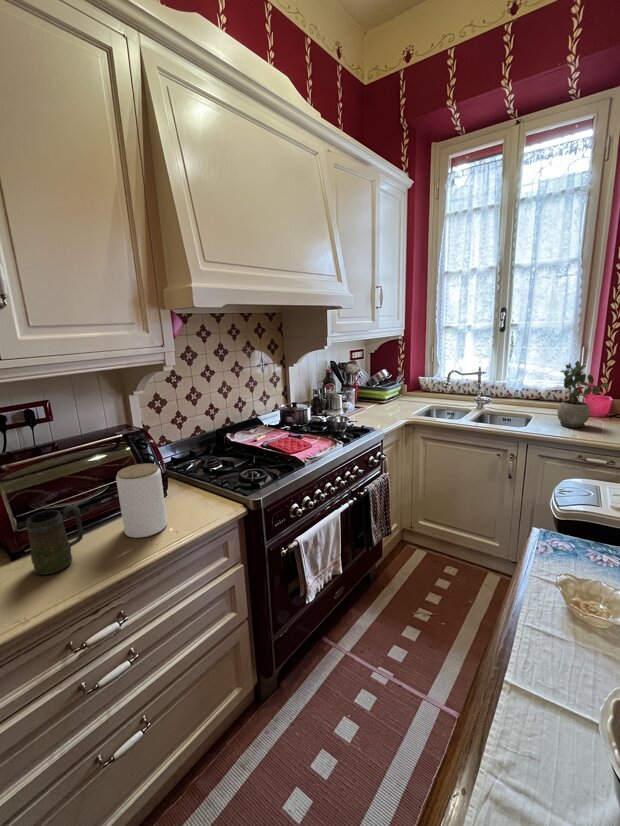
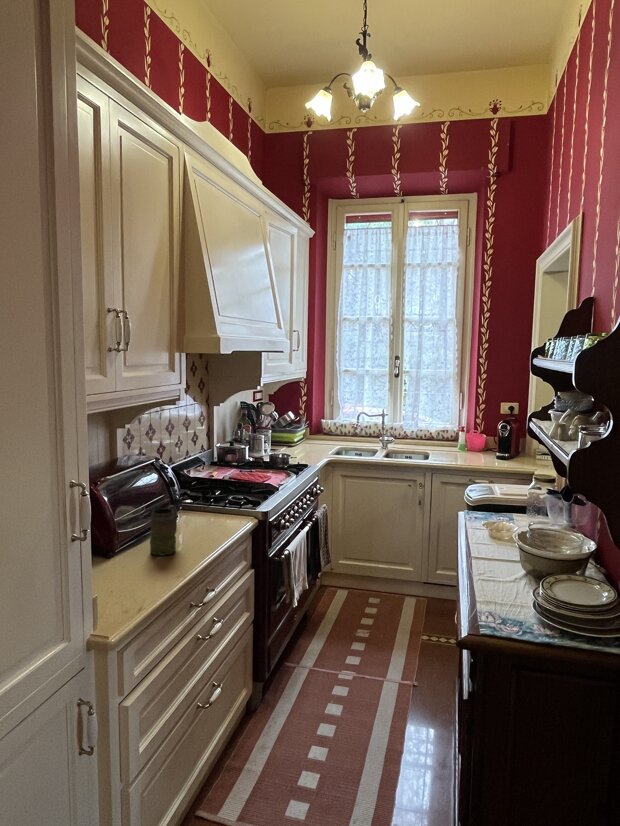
potted plant: present [557,361,609,428] -> none [450,403,484,459]
jar: present [116,463,167,538] -> none [182,479,216,536]

